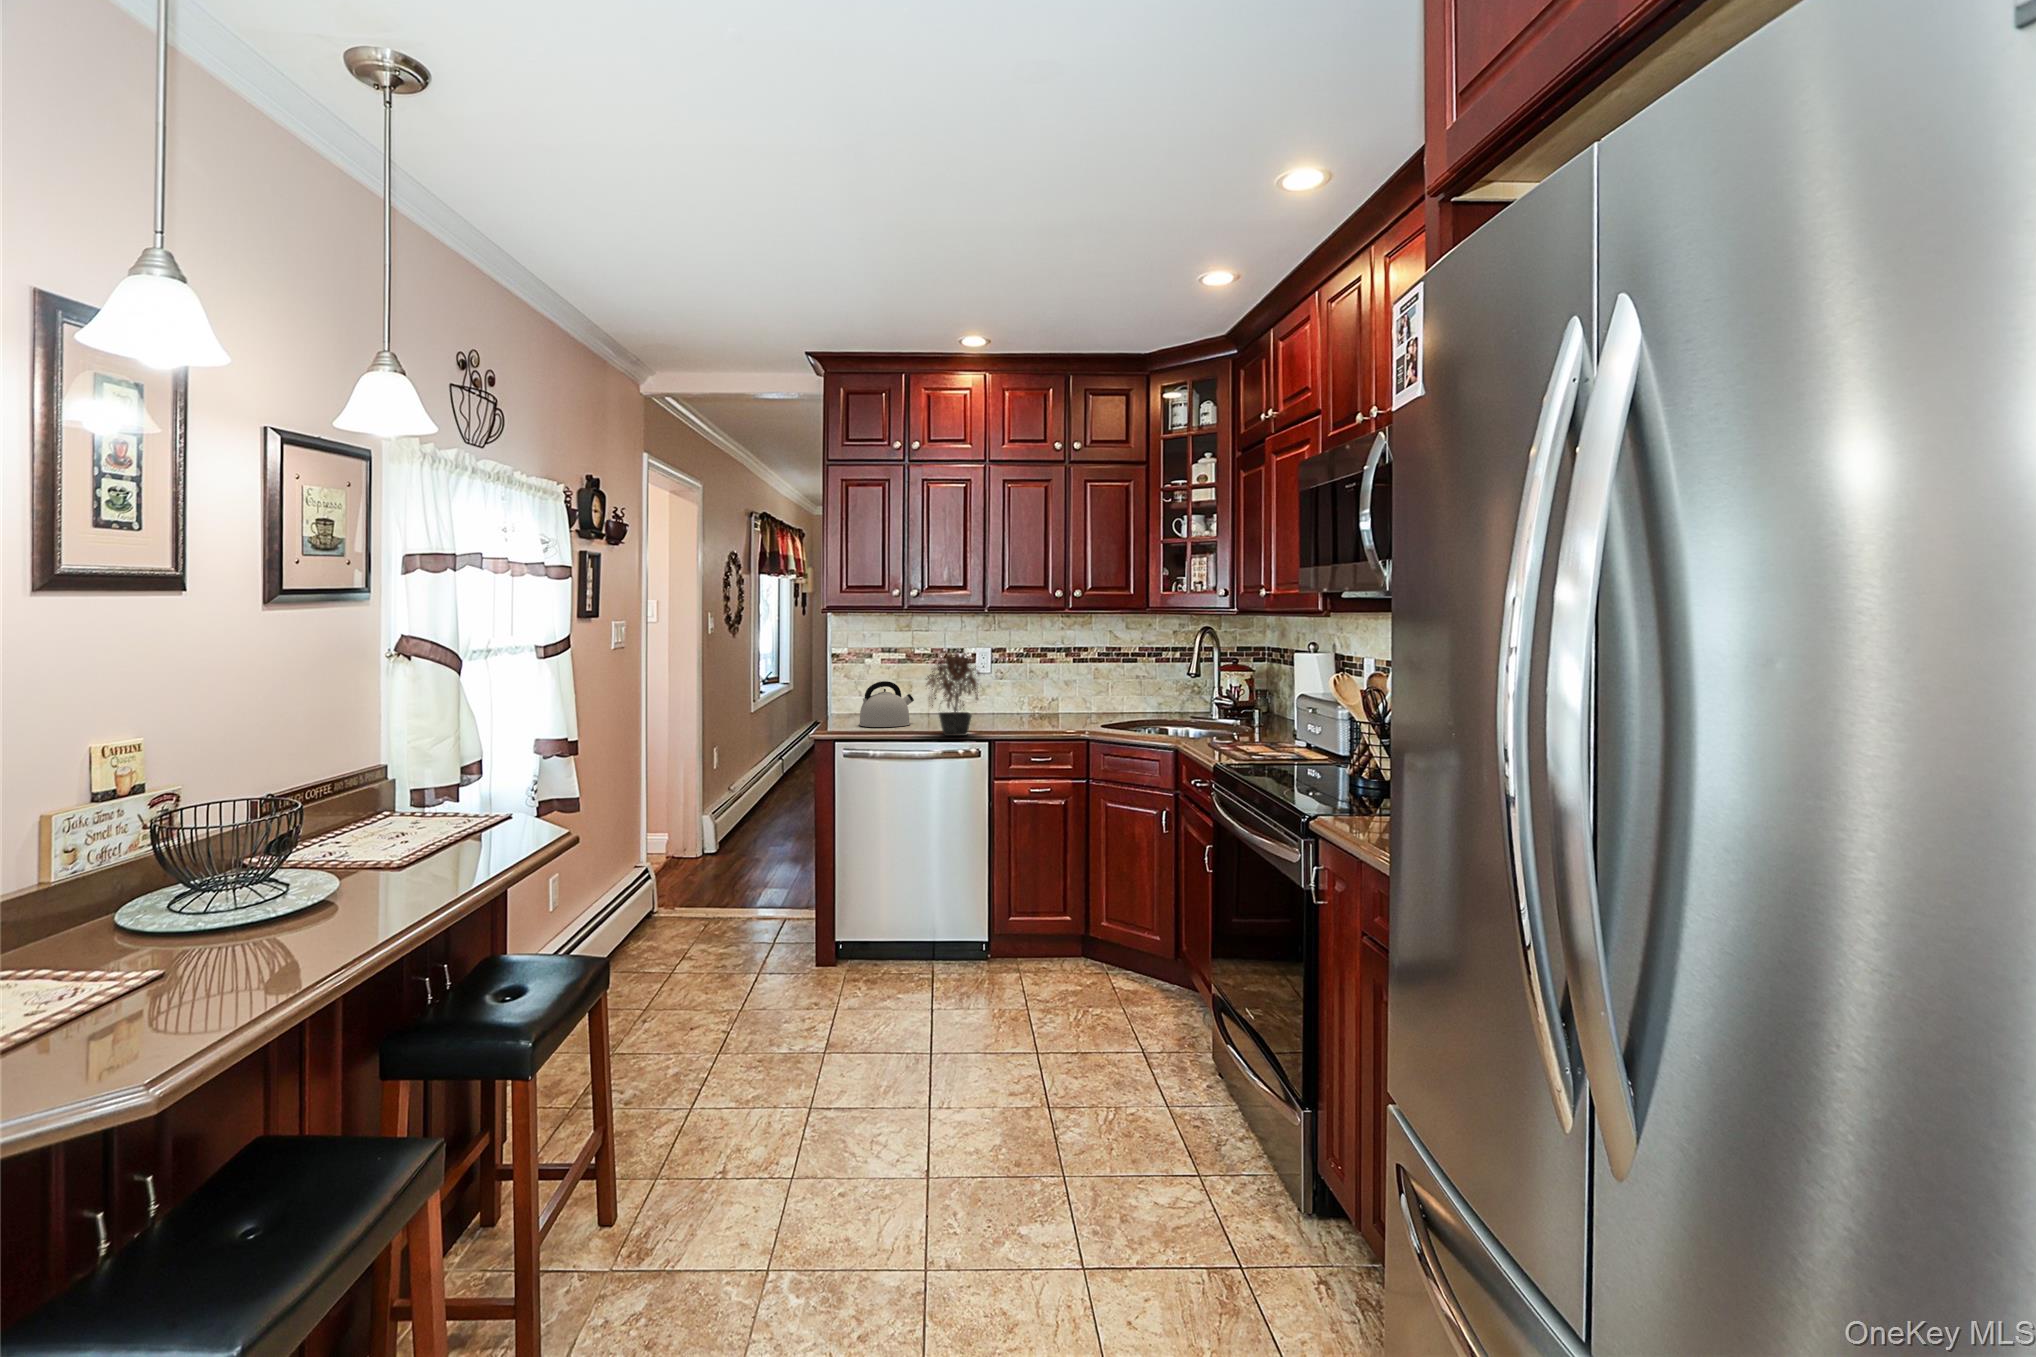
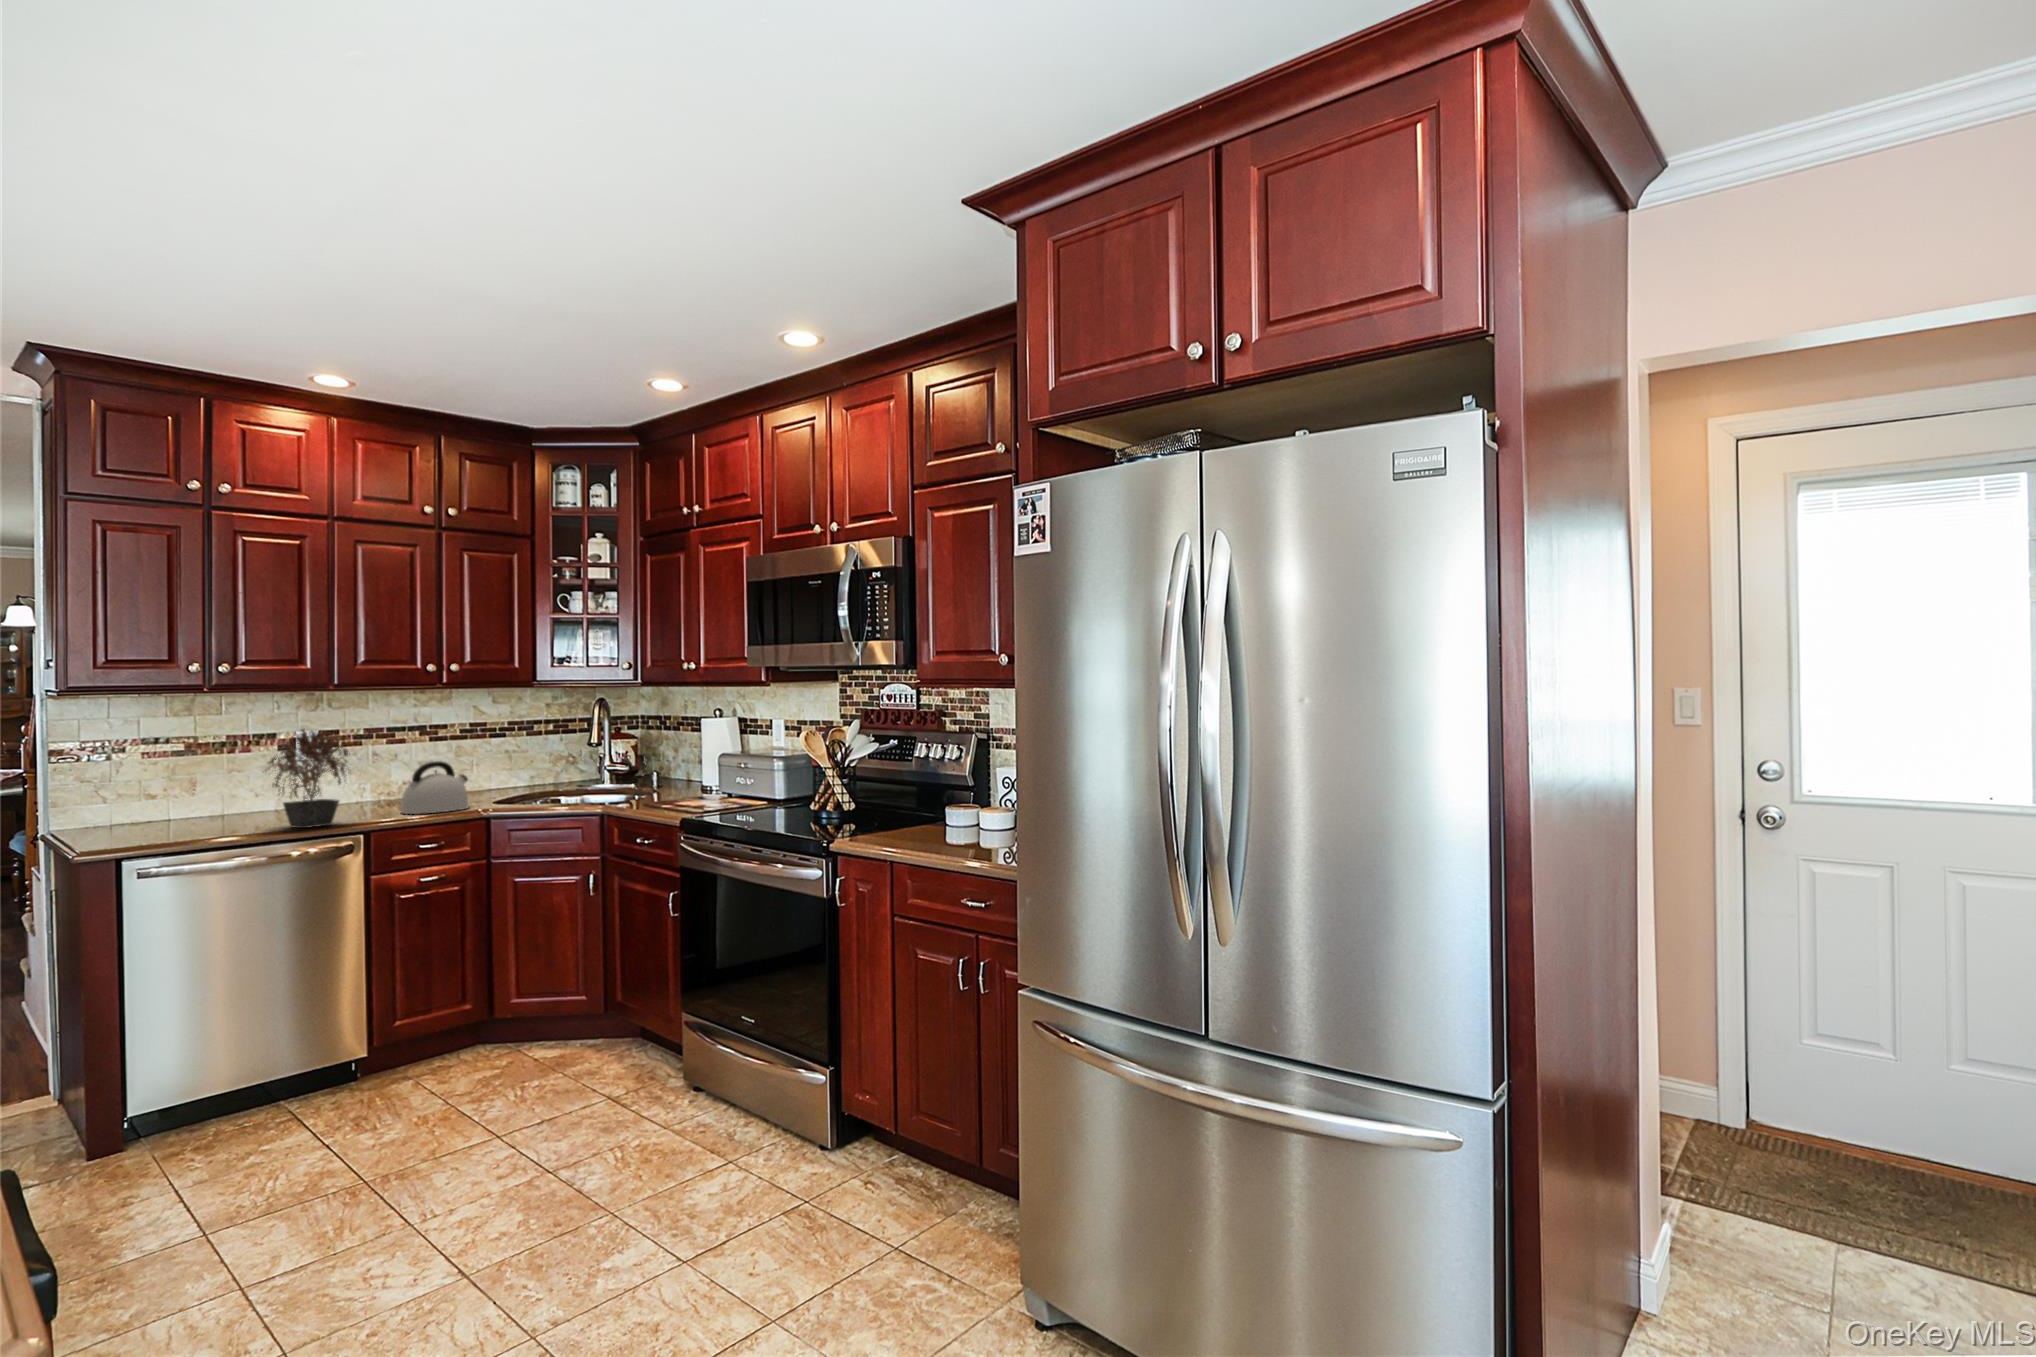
kettle: present [859,681,914,727] -> present [401,761,468,814]

